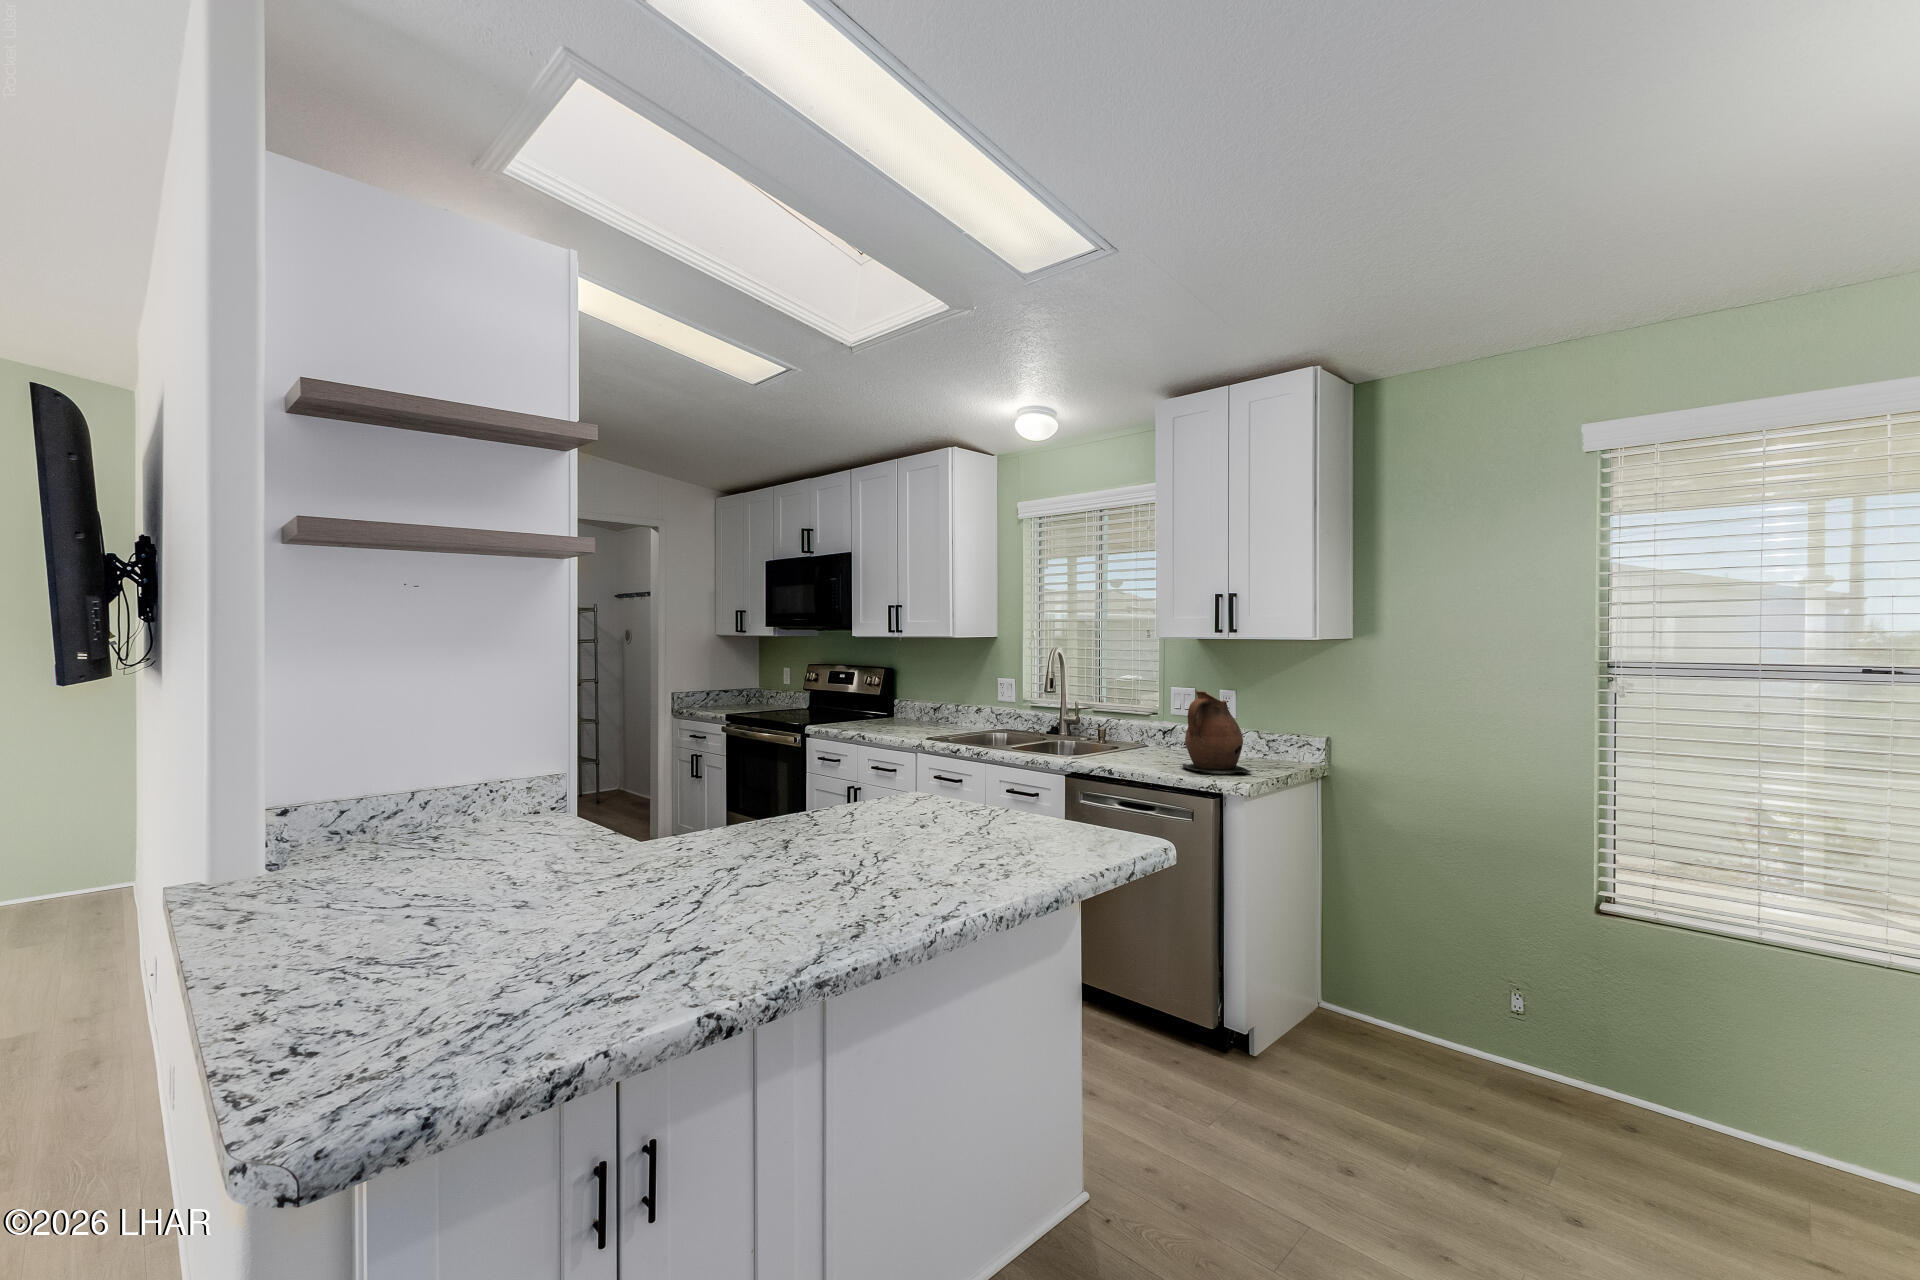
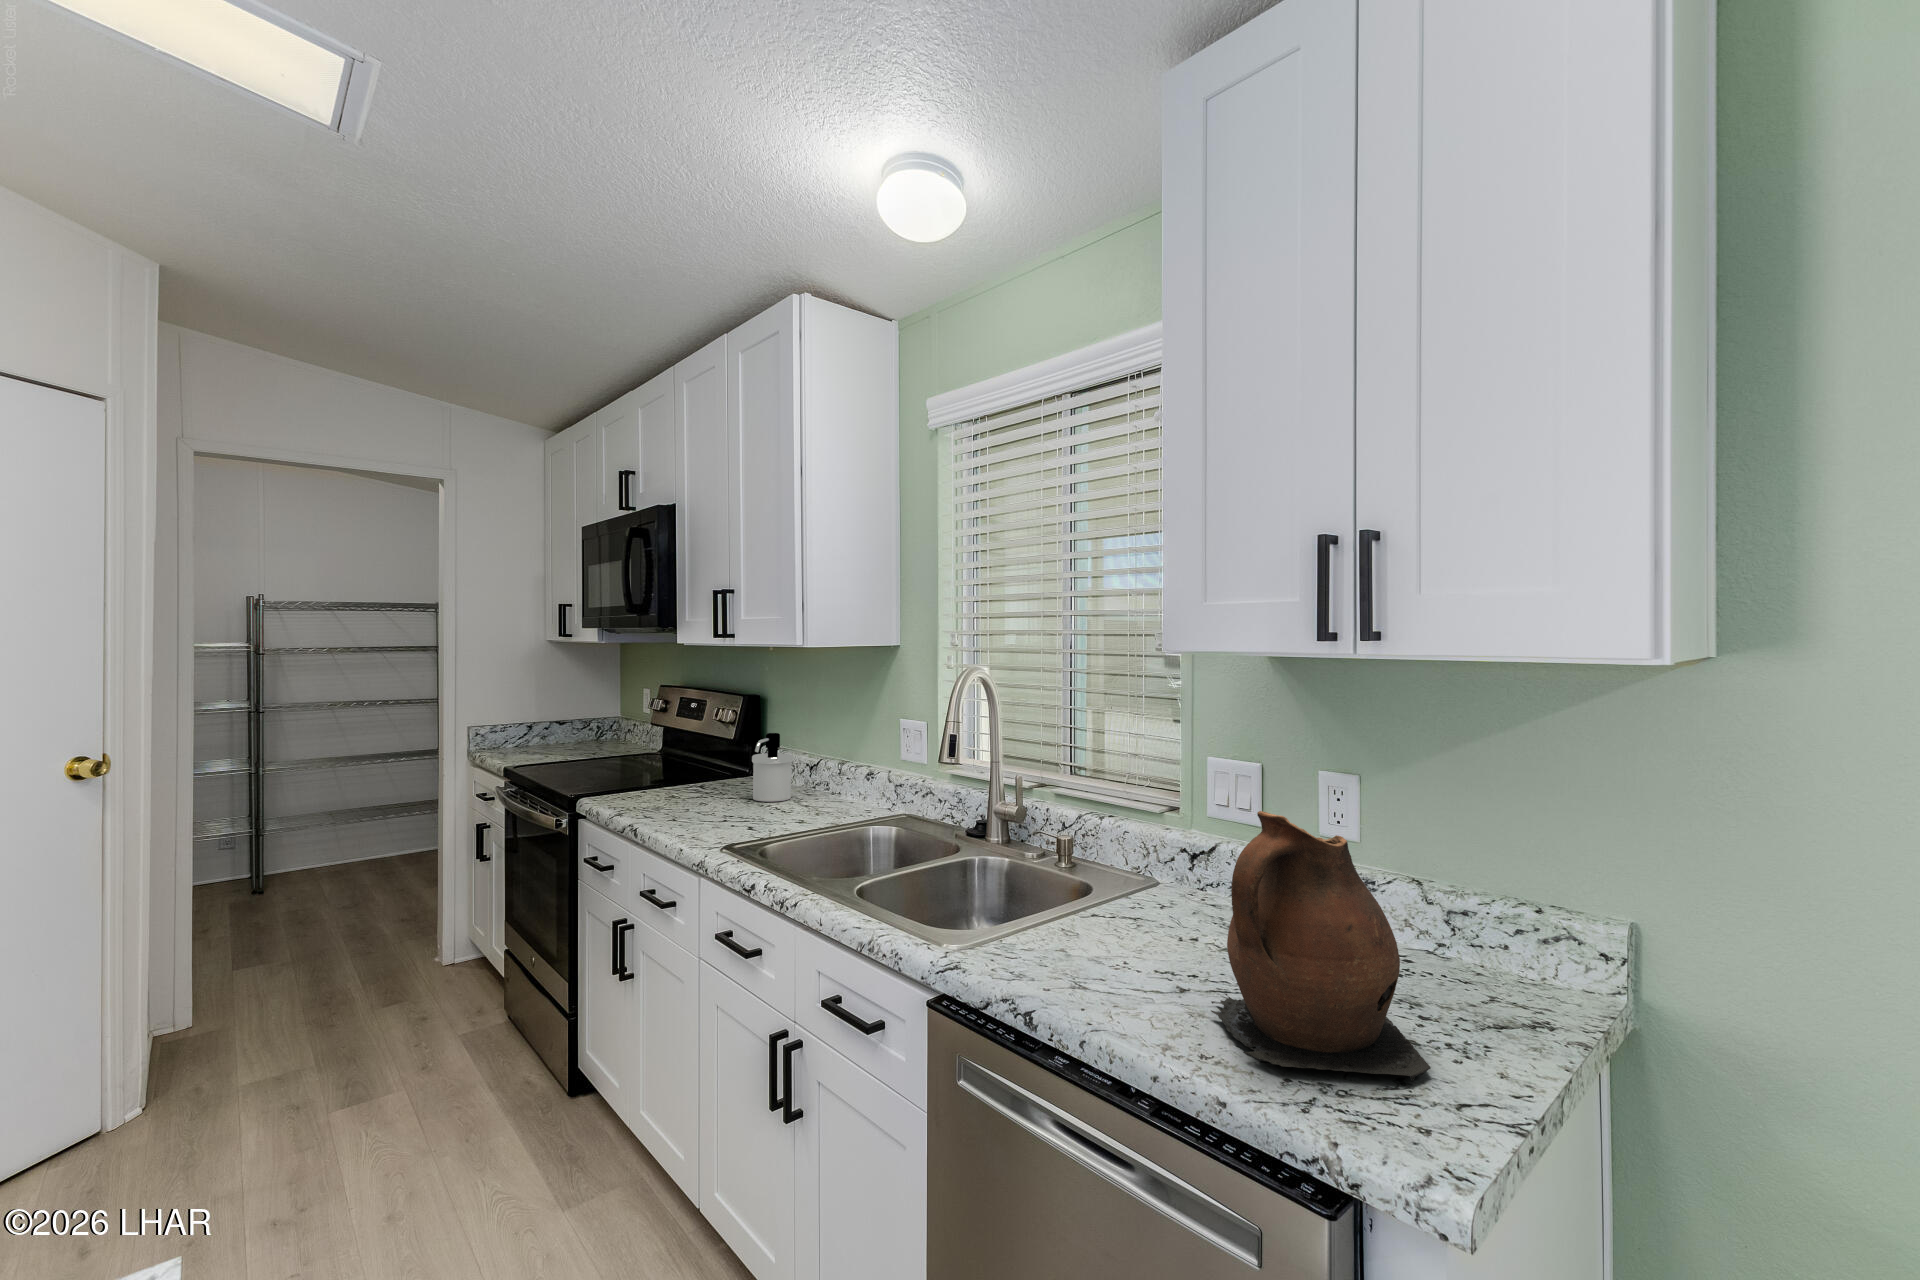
soap dispenser: none [906,688,929,727] -> present [752,733,793,802]

